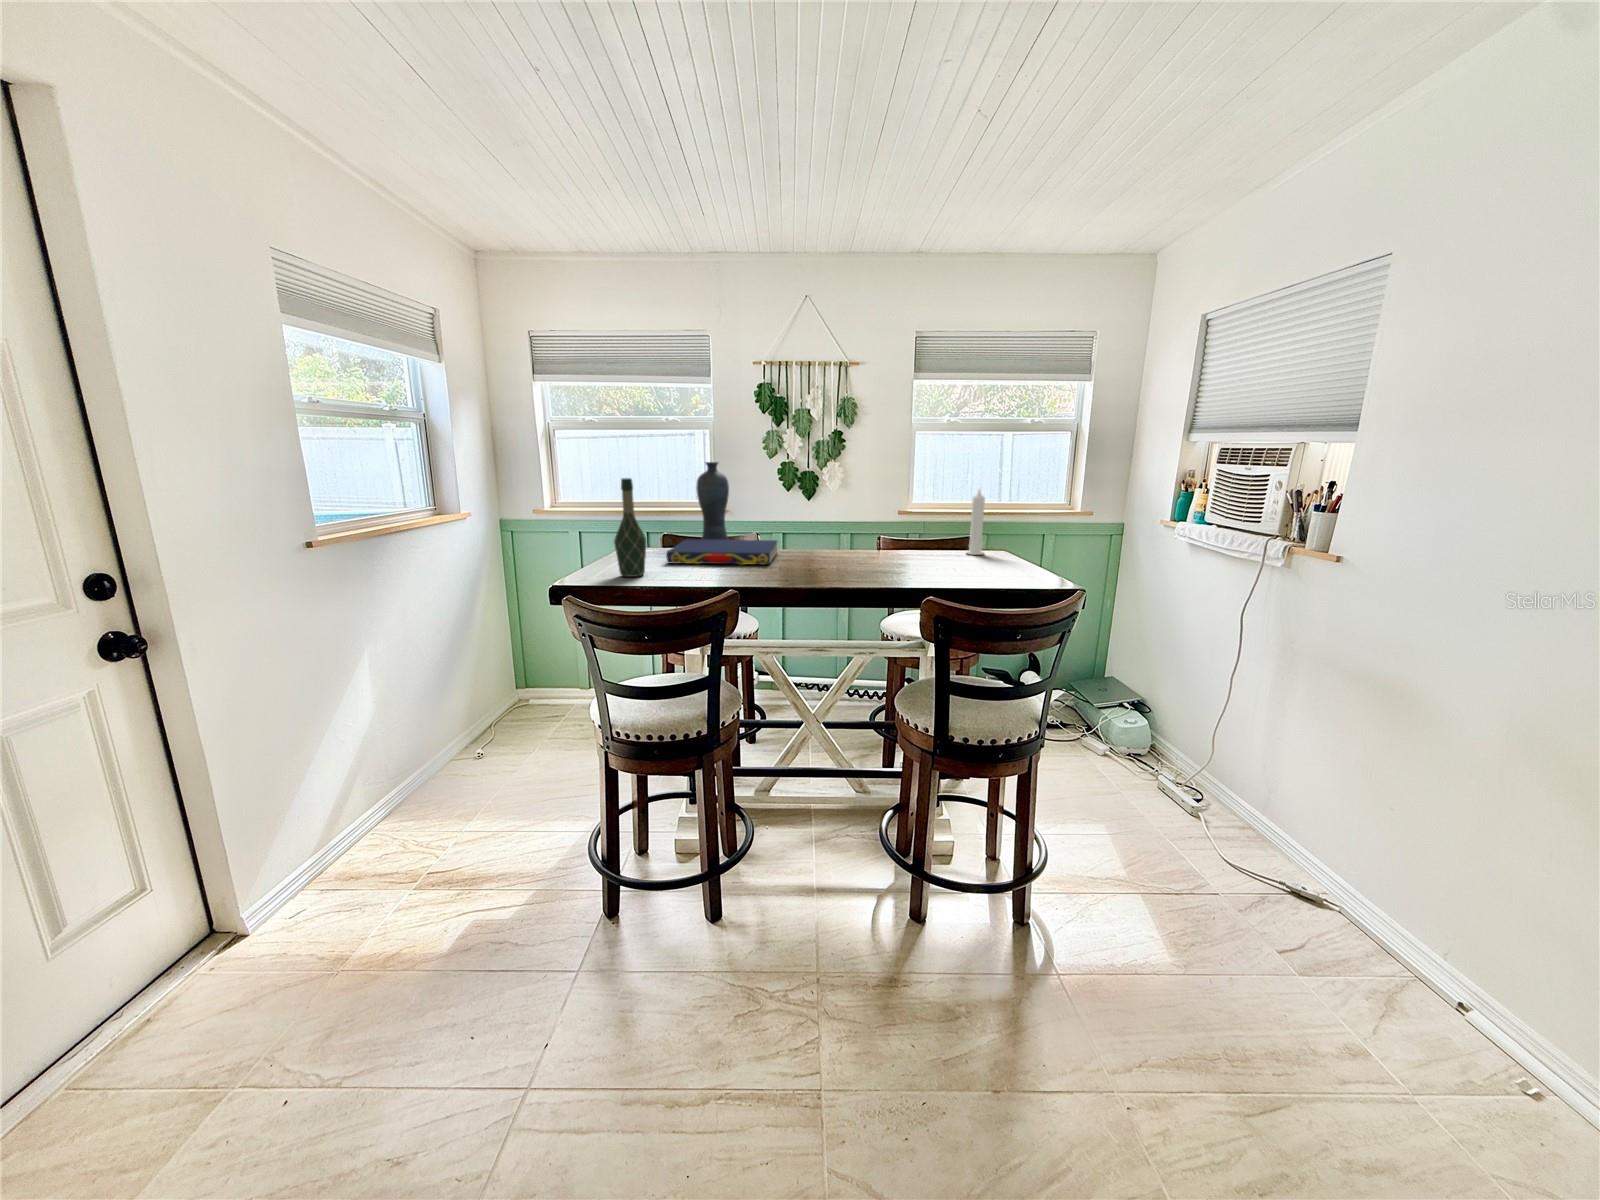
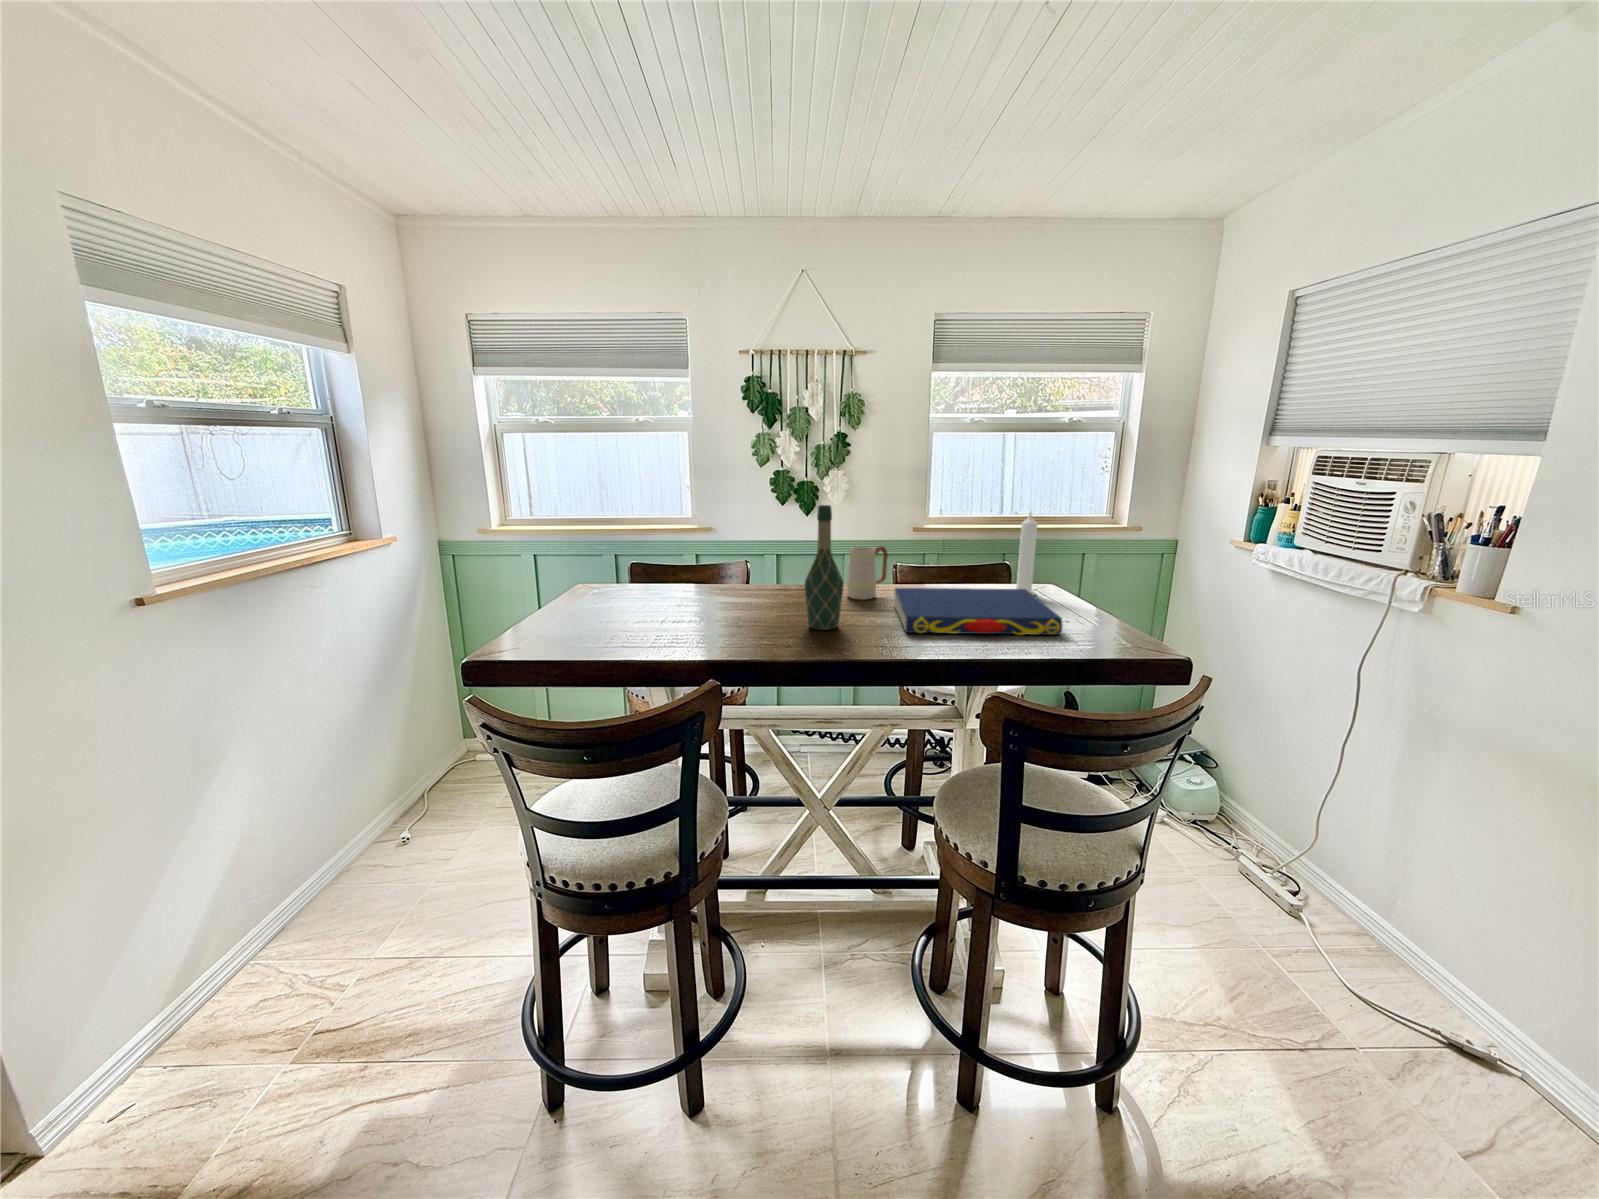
vase: present [697,462,729,540] -> none [670,475,712,578]
wine bottle: present [614,478,646,577] -> present [804,505,844,630]
mug: none [836,515,867,556] -> present [847,546,888,600]
book: present [667,539,777,565] -> present [894,588,1062,635]

